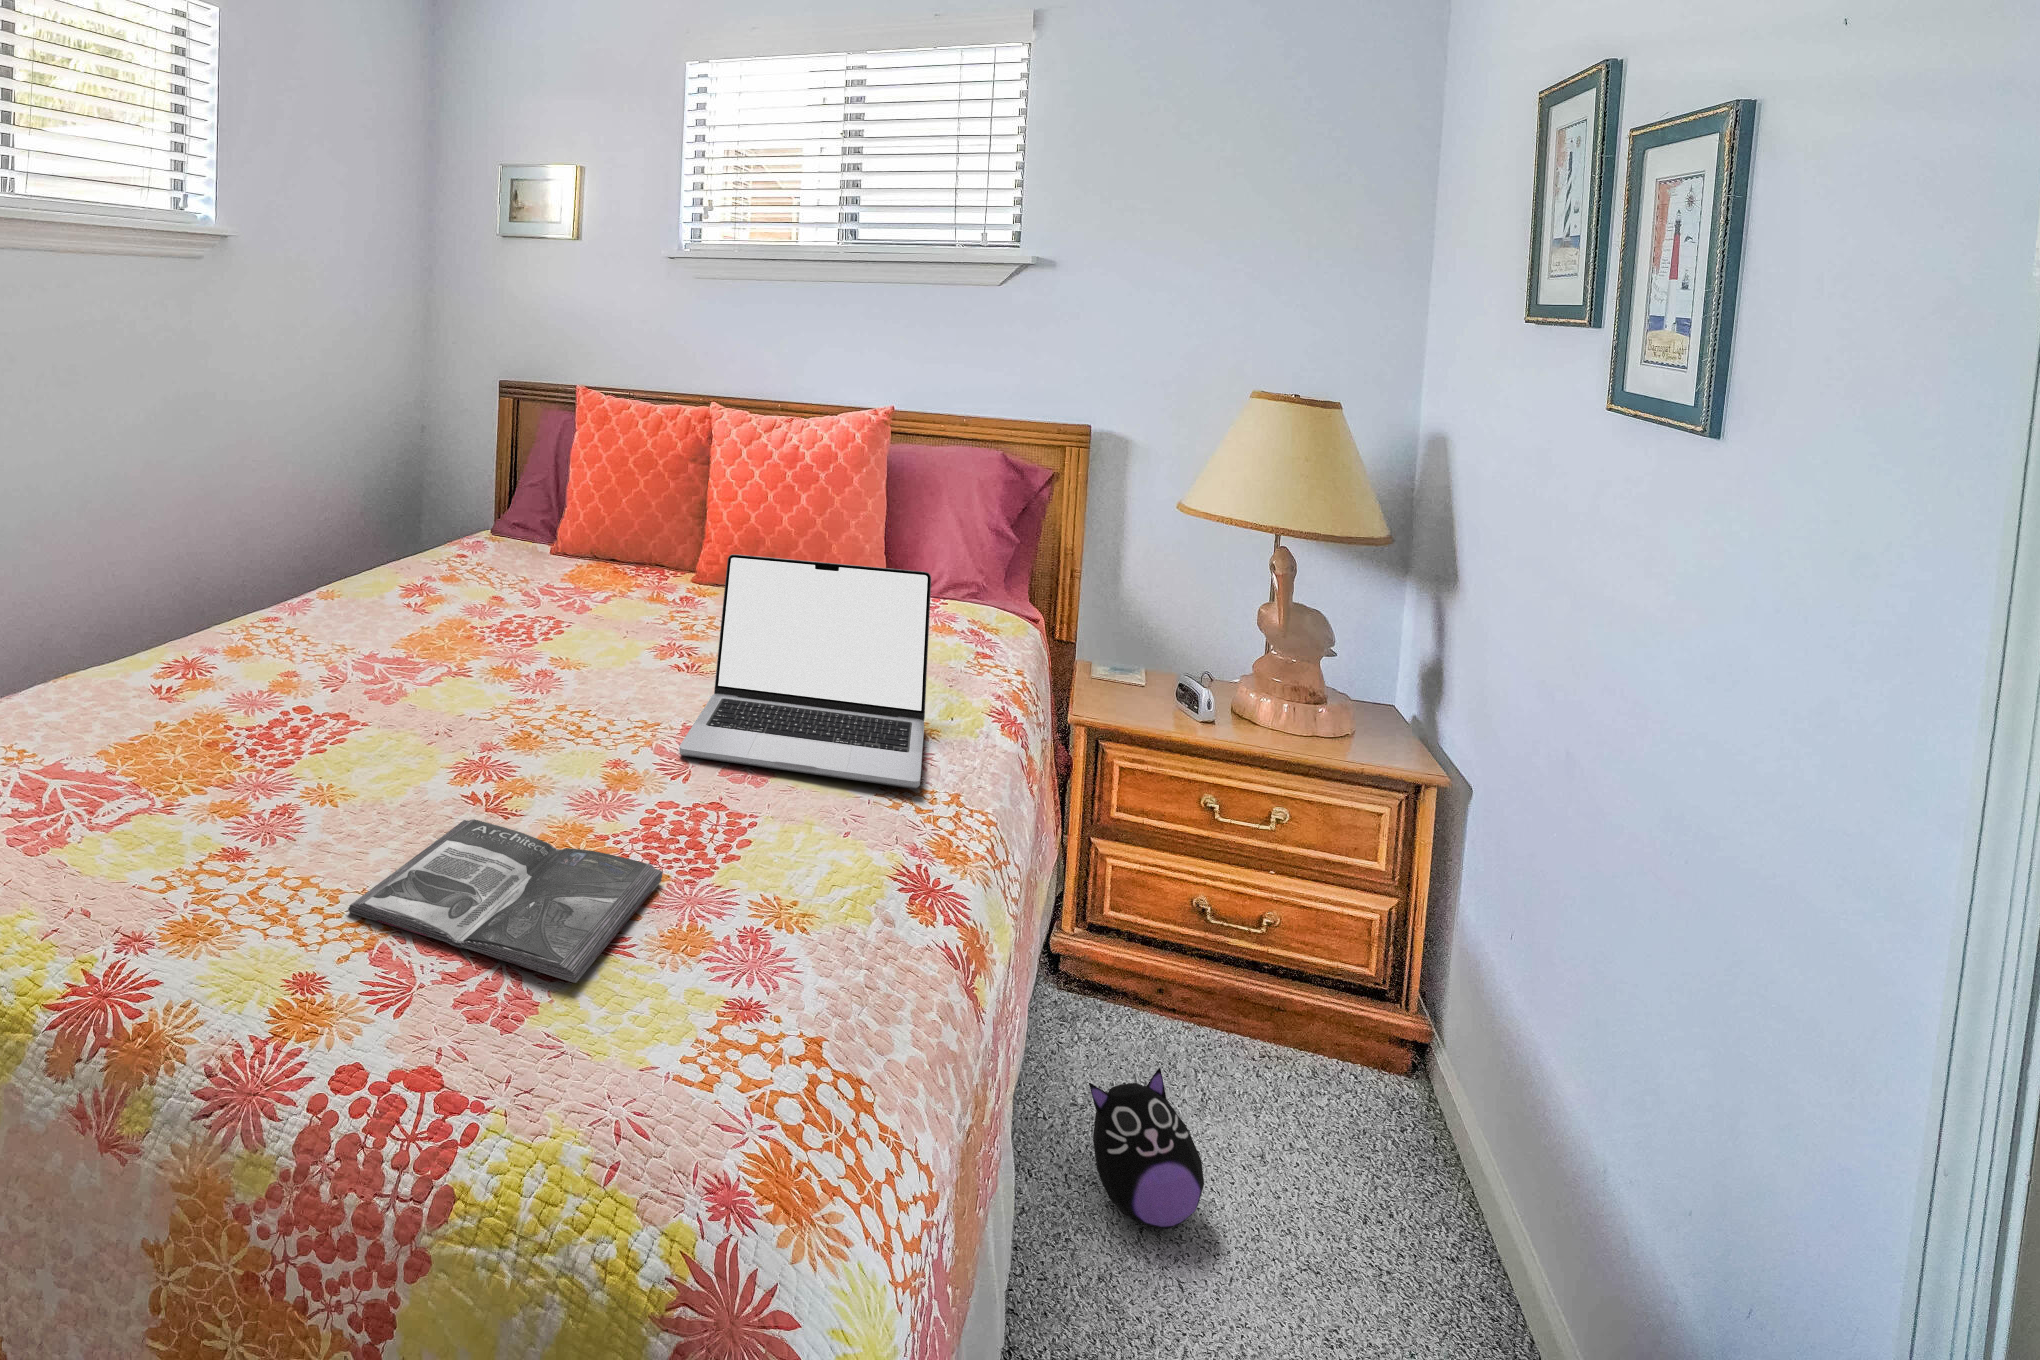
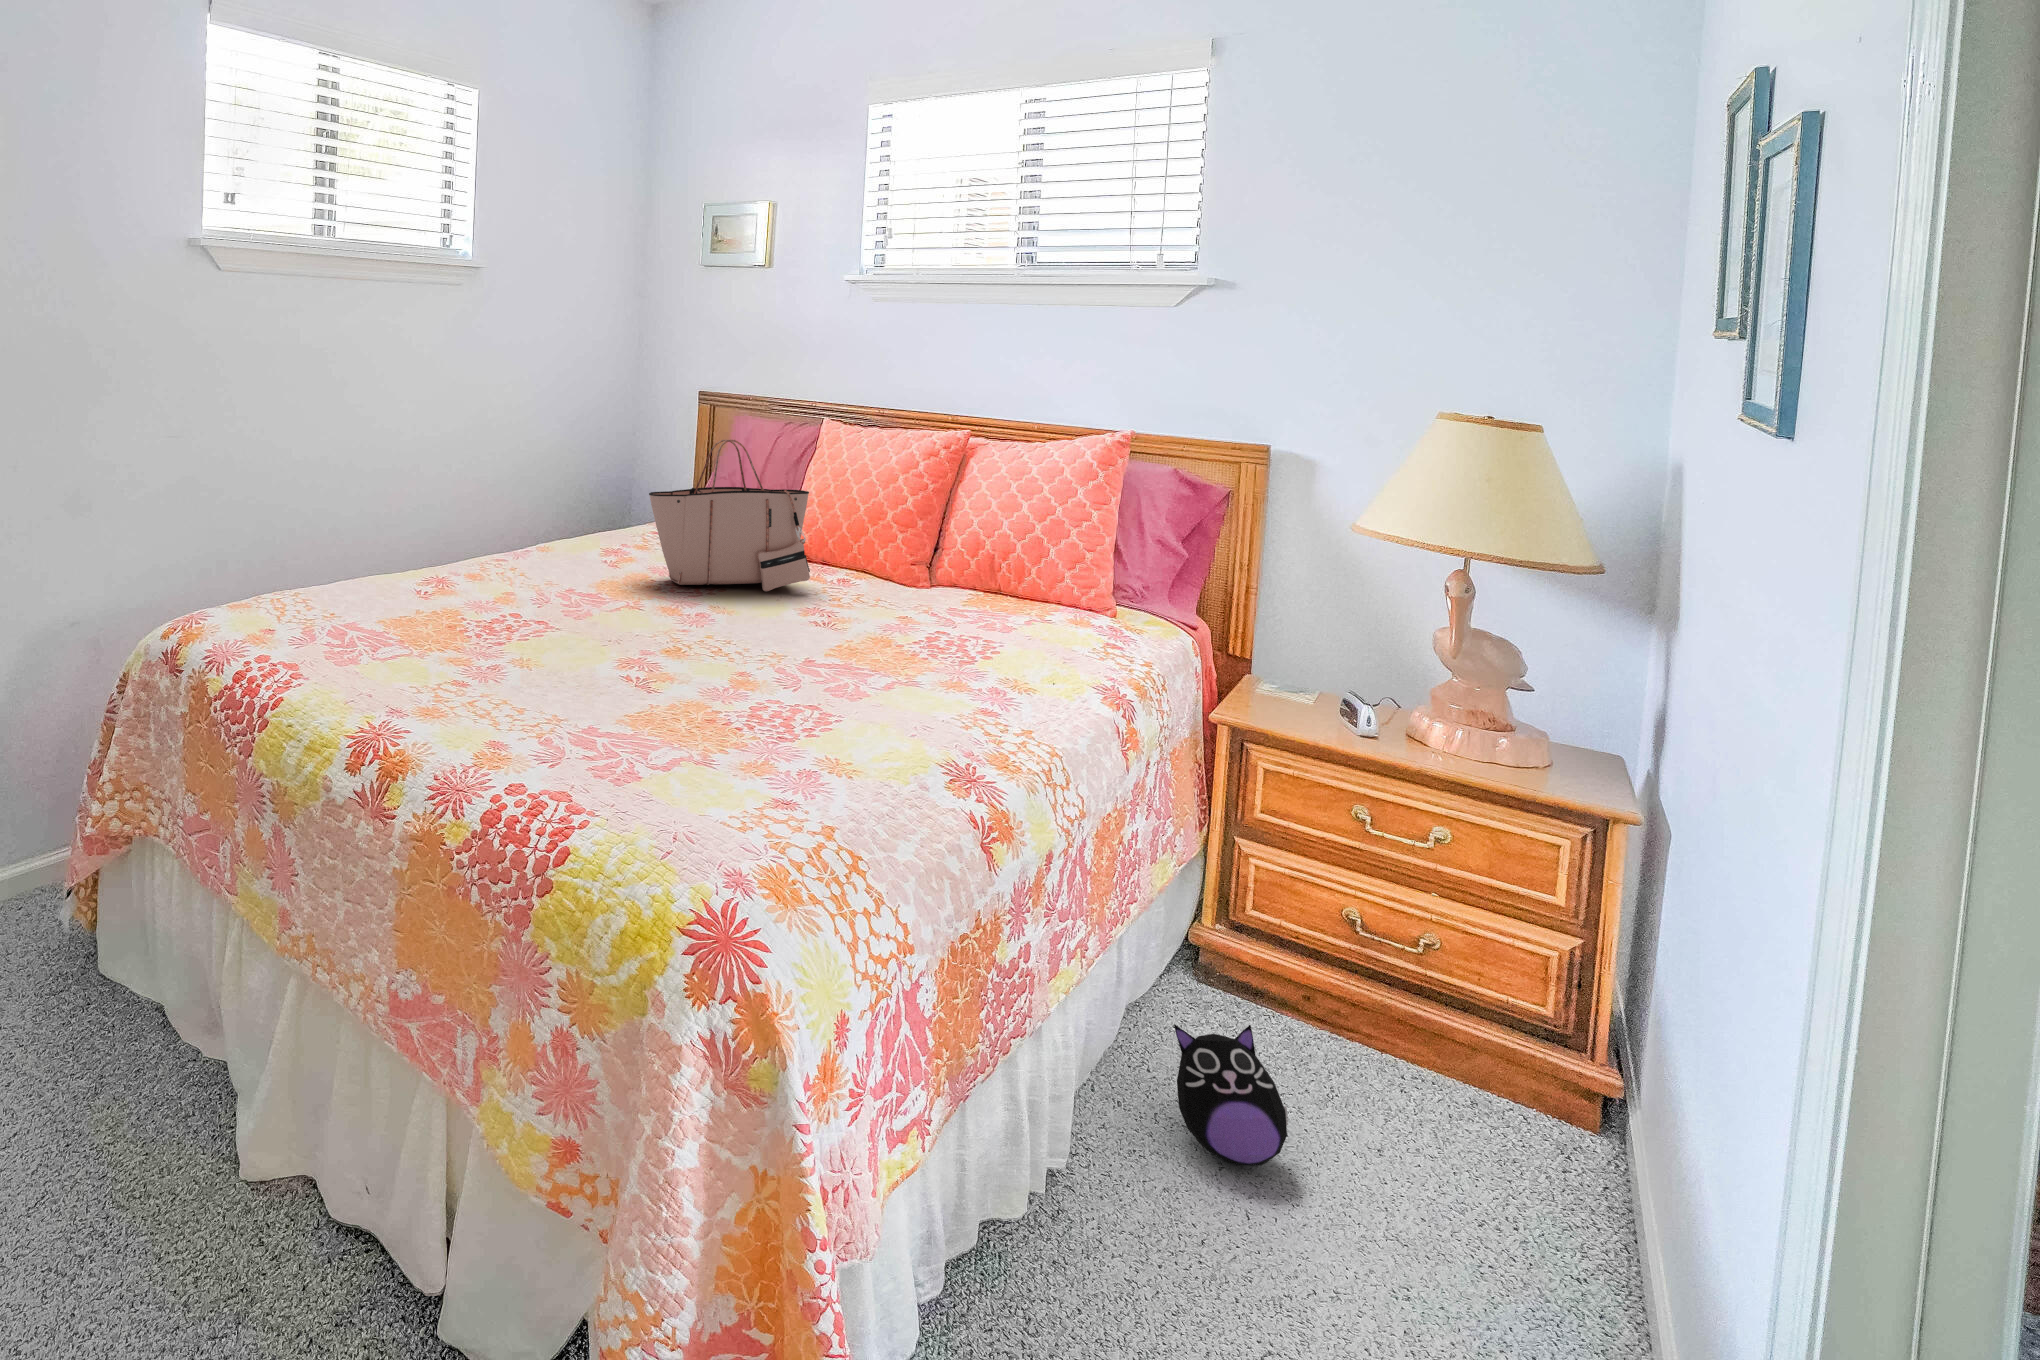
tote bag: none [467,448,658,629] -> present [649,439,810,592]
laptop: present [679,554,931,788] -> none [793,528,1037,717]
magazine: present [348,819,663,983] -> none [527,686,752,772]

